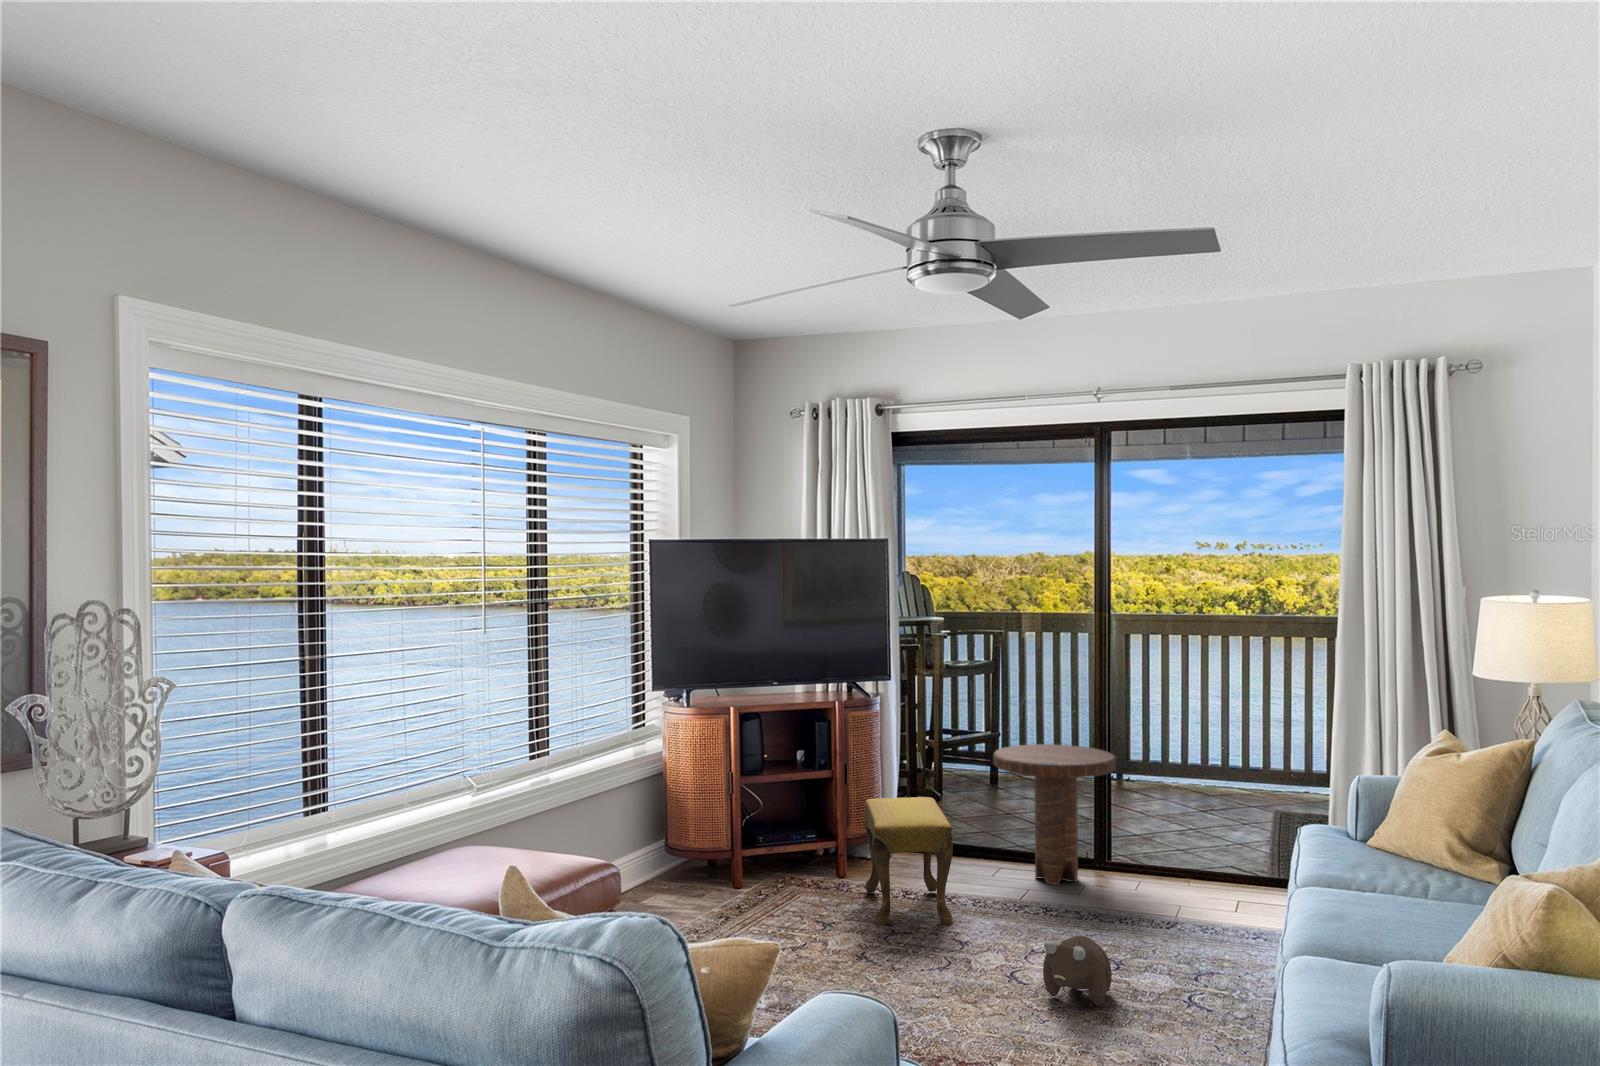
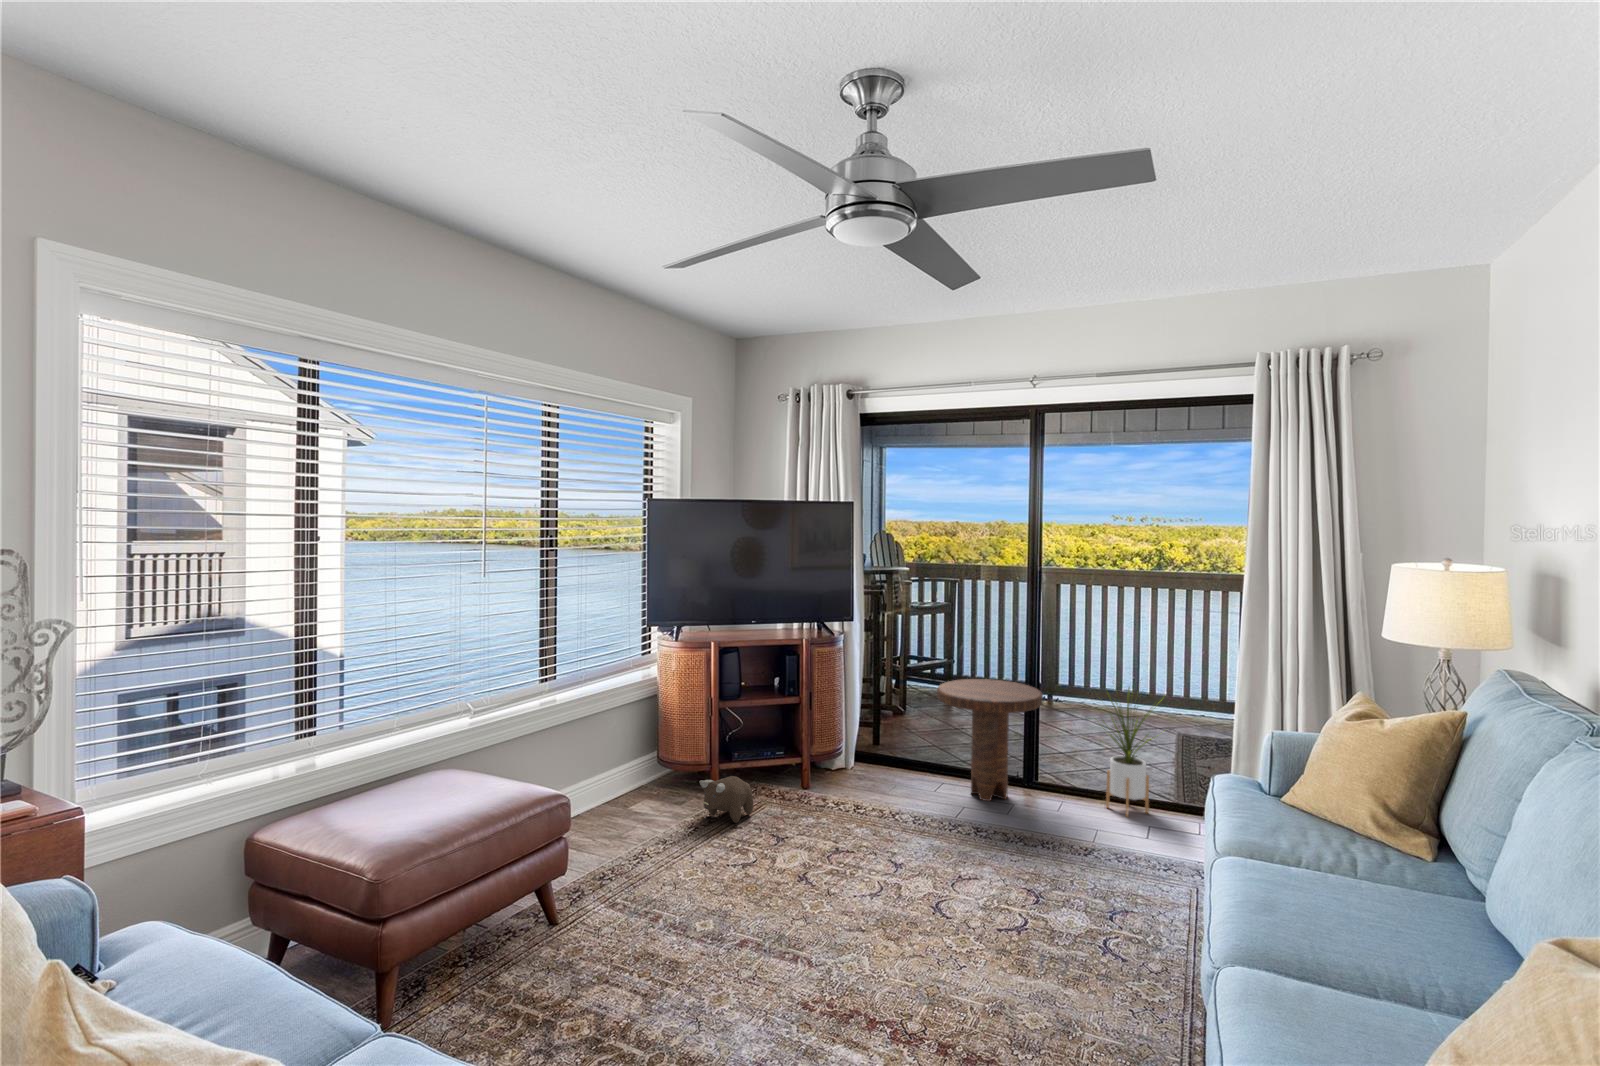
house plant: none [1173,735,1260,896] -> present [1103,689,1151,817]
footstool: present [865,797,953,926] -> none [823,726,893,844]
plush toy: present [1043,935,1112,1006] -> present [700,776,753,823]

